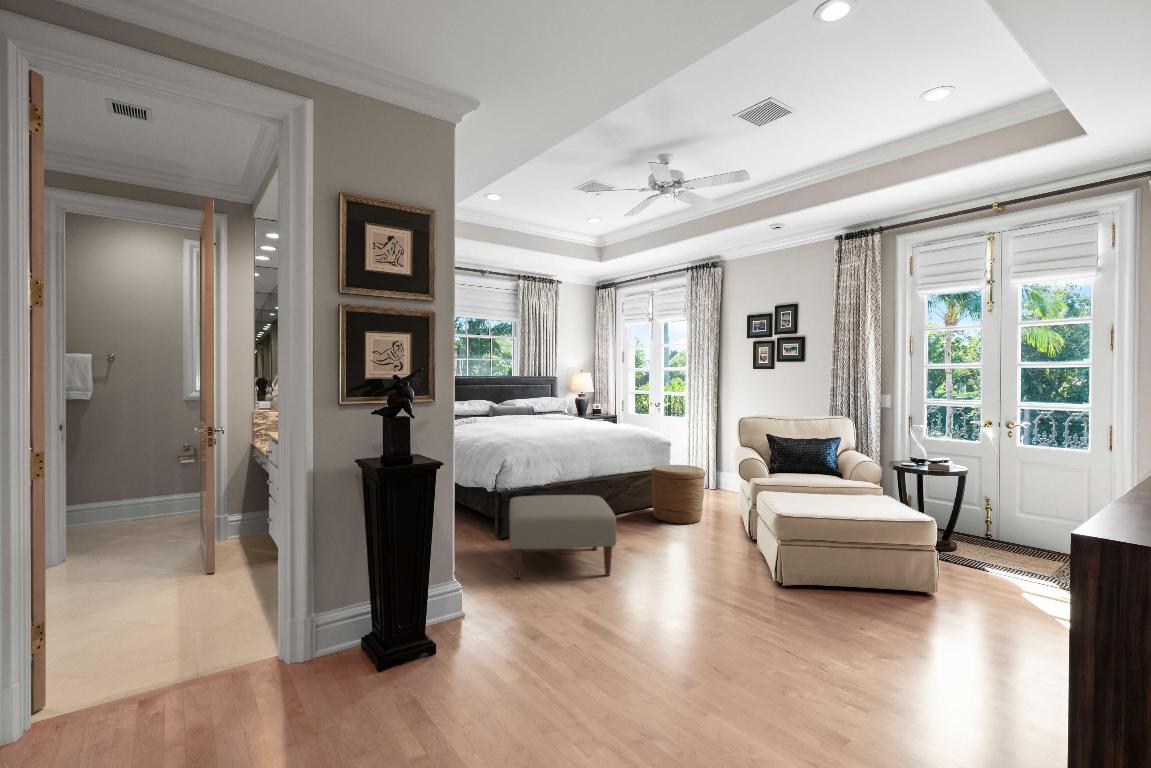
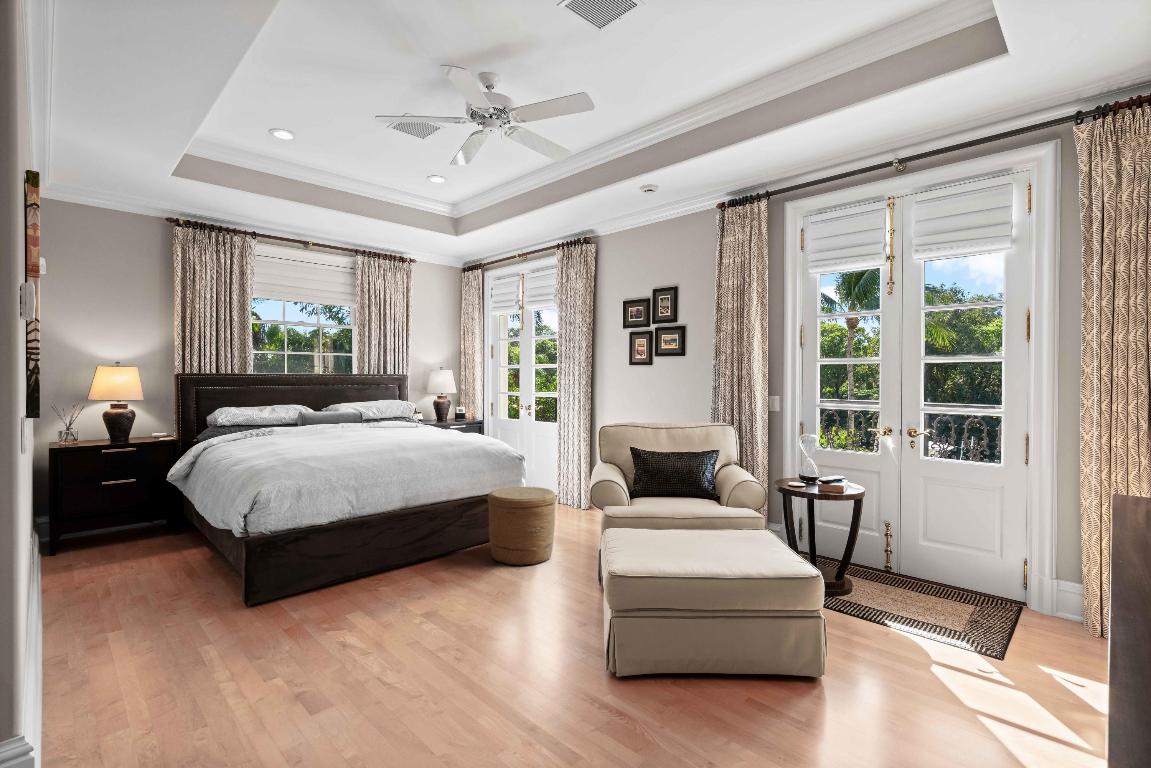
ottoman: present [509,495,616,579] -> none [208,540,391,681]

